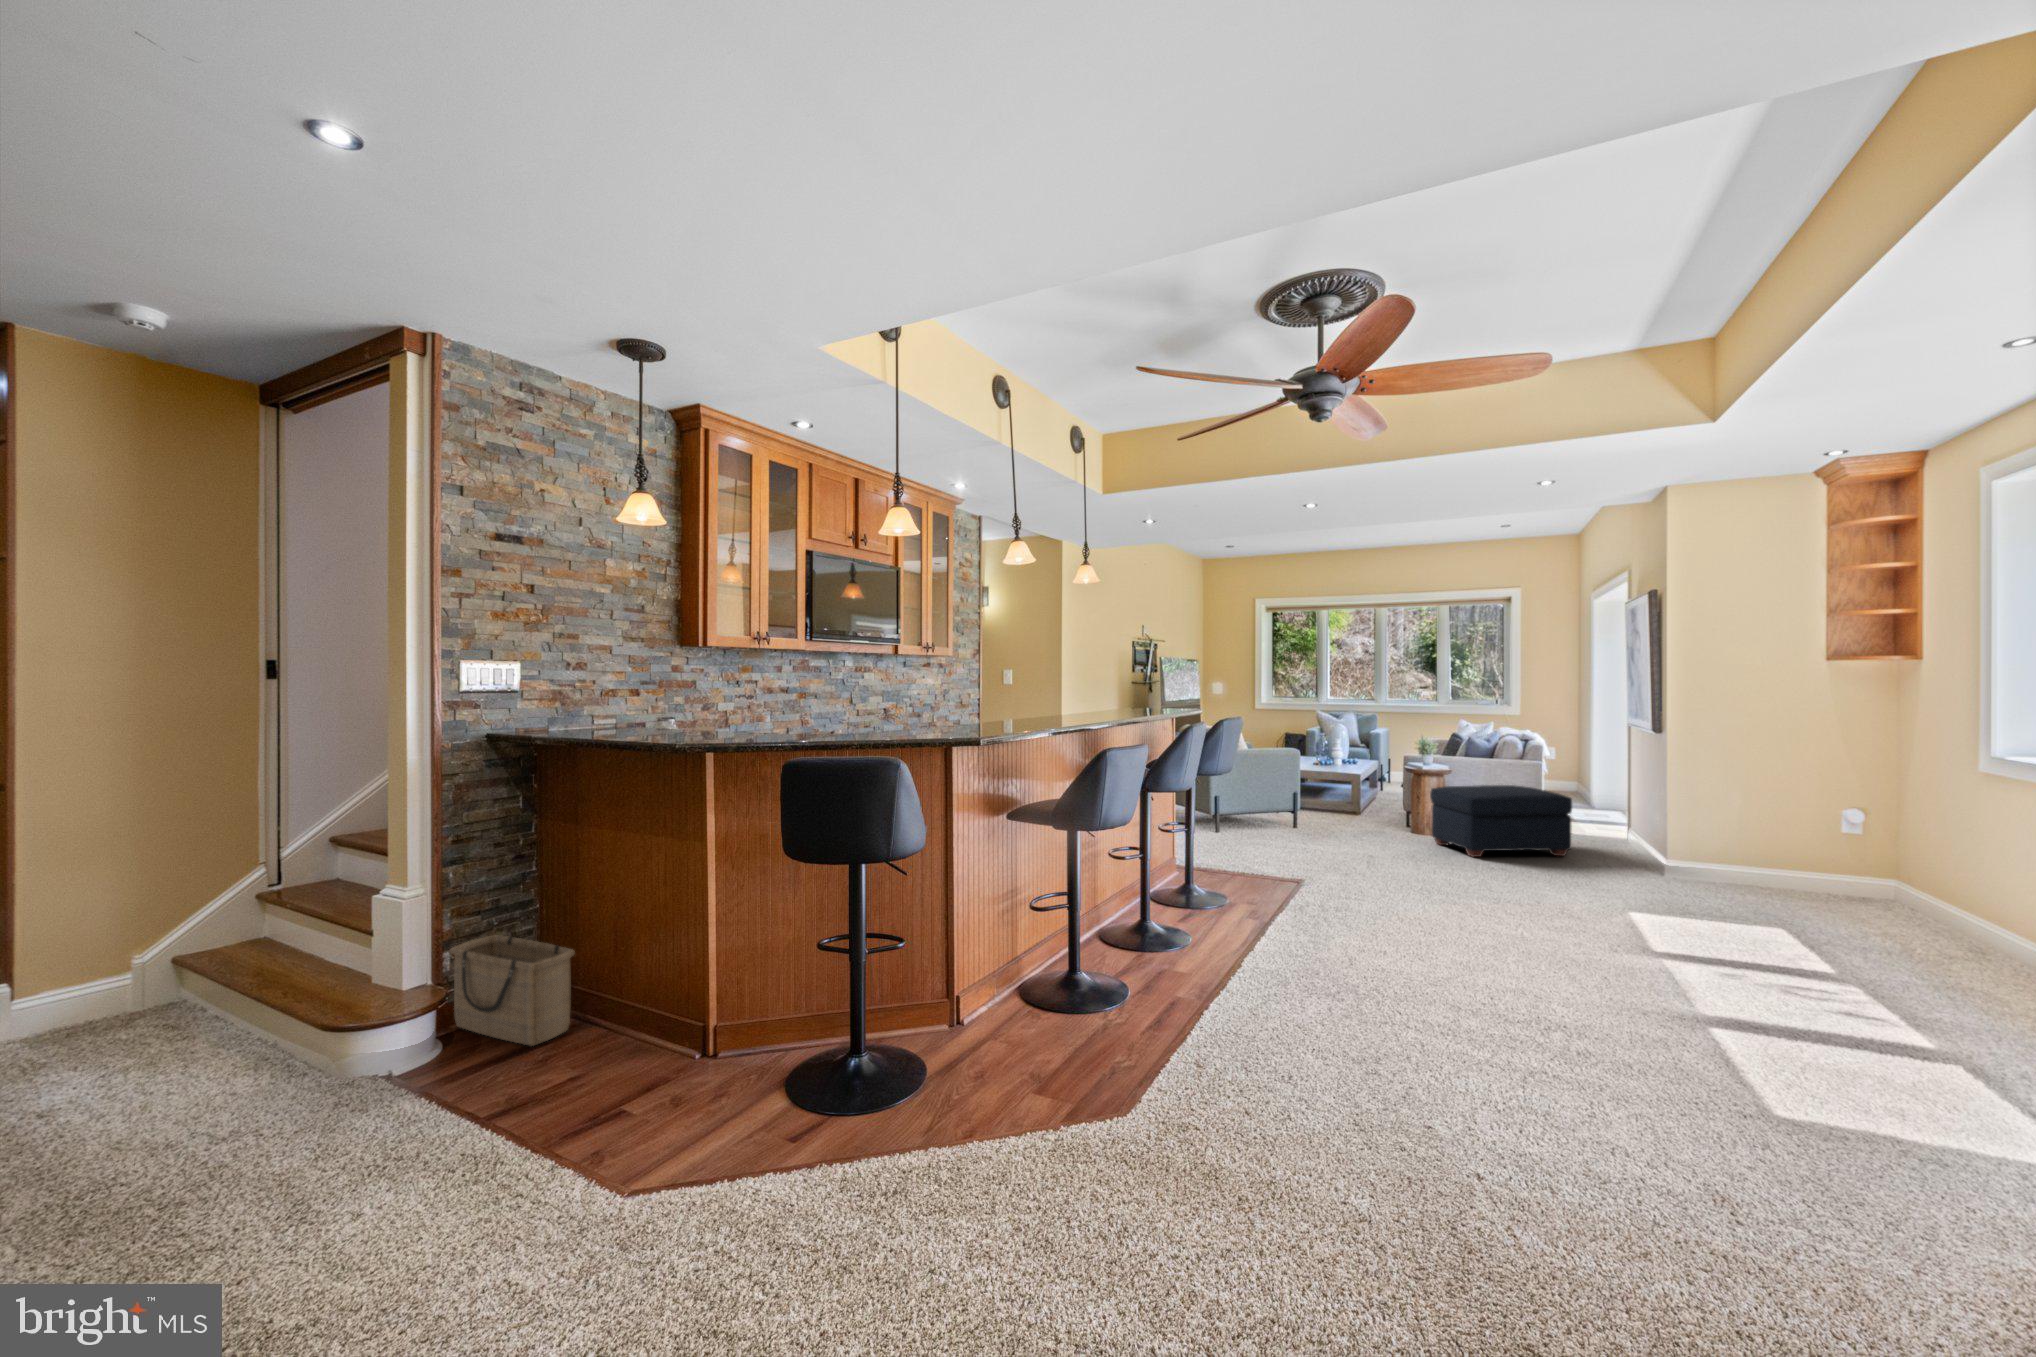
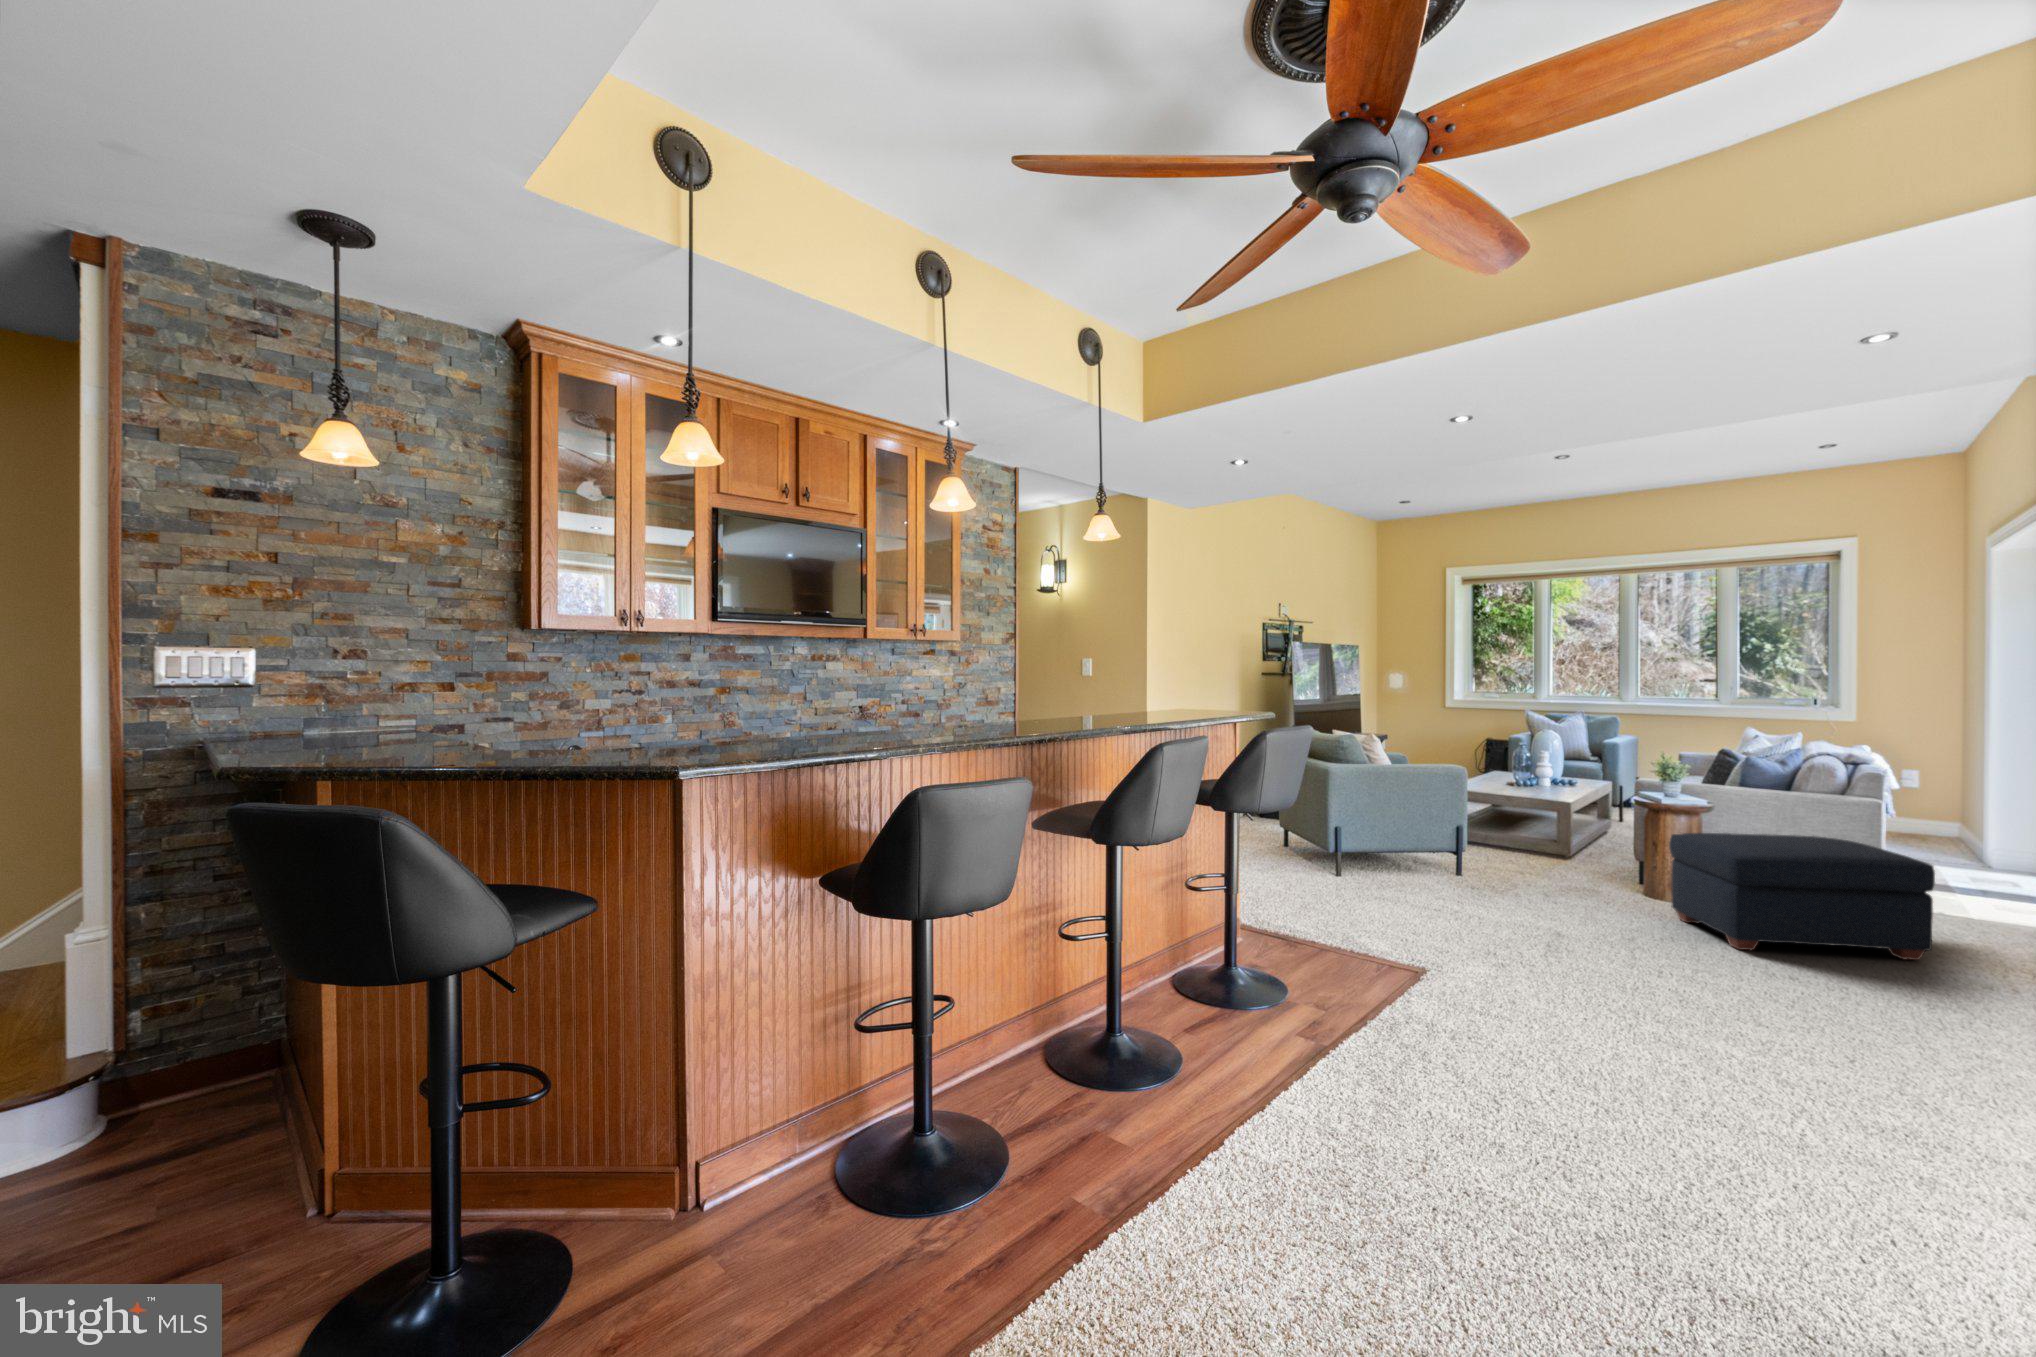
basket: present [450,935,575,1046] -> none [124,994,242,1161]

